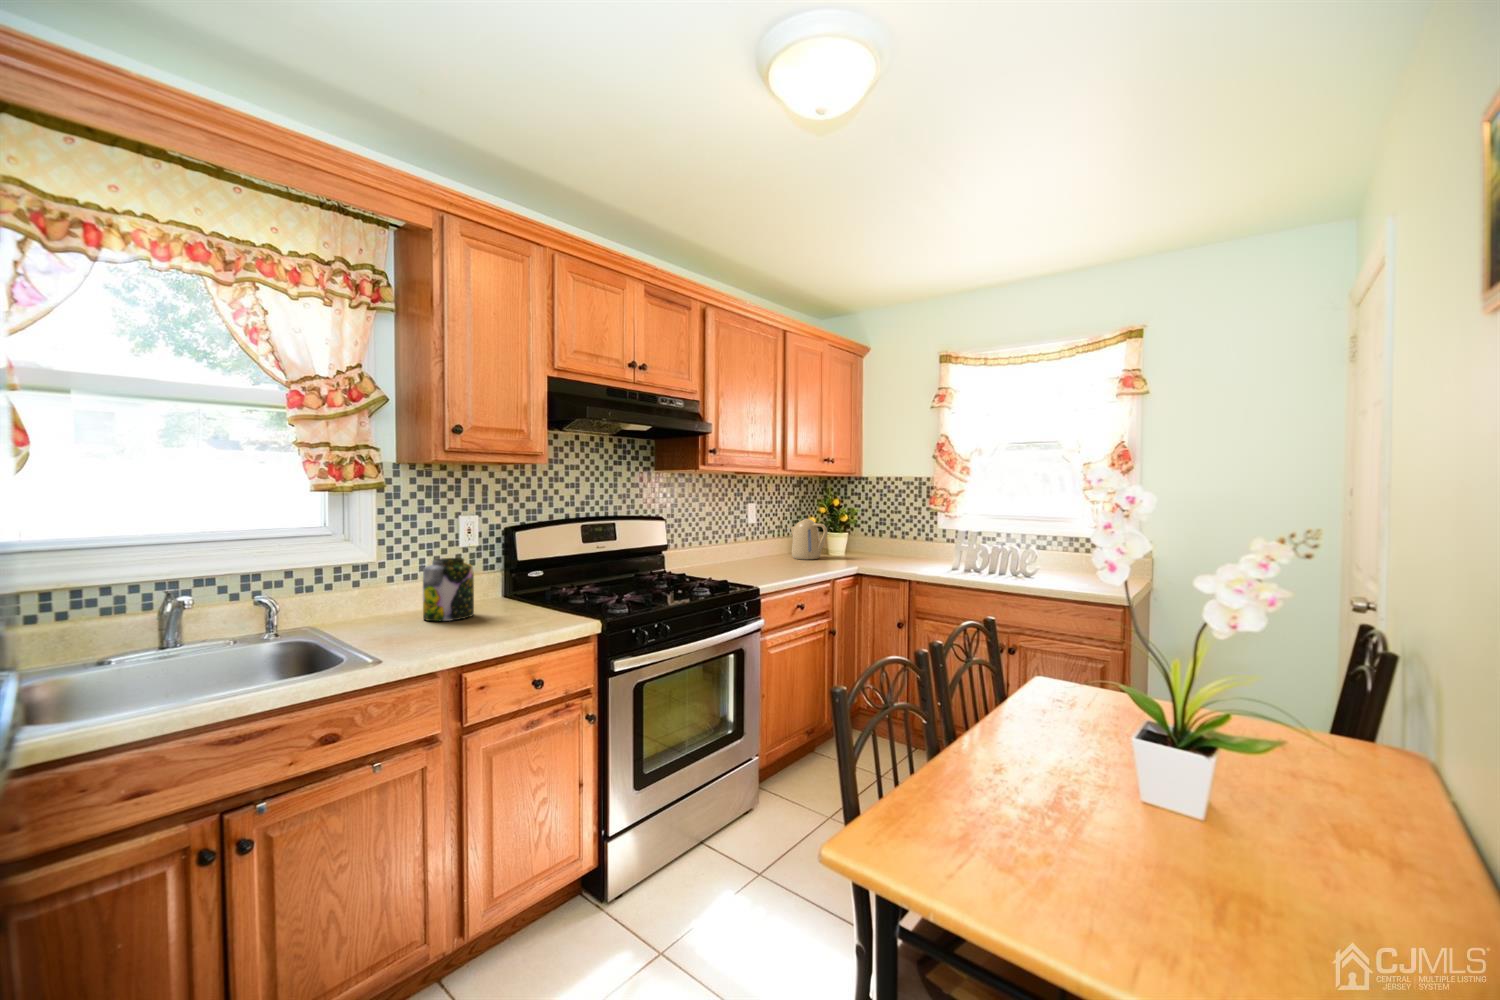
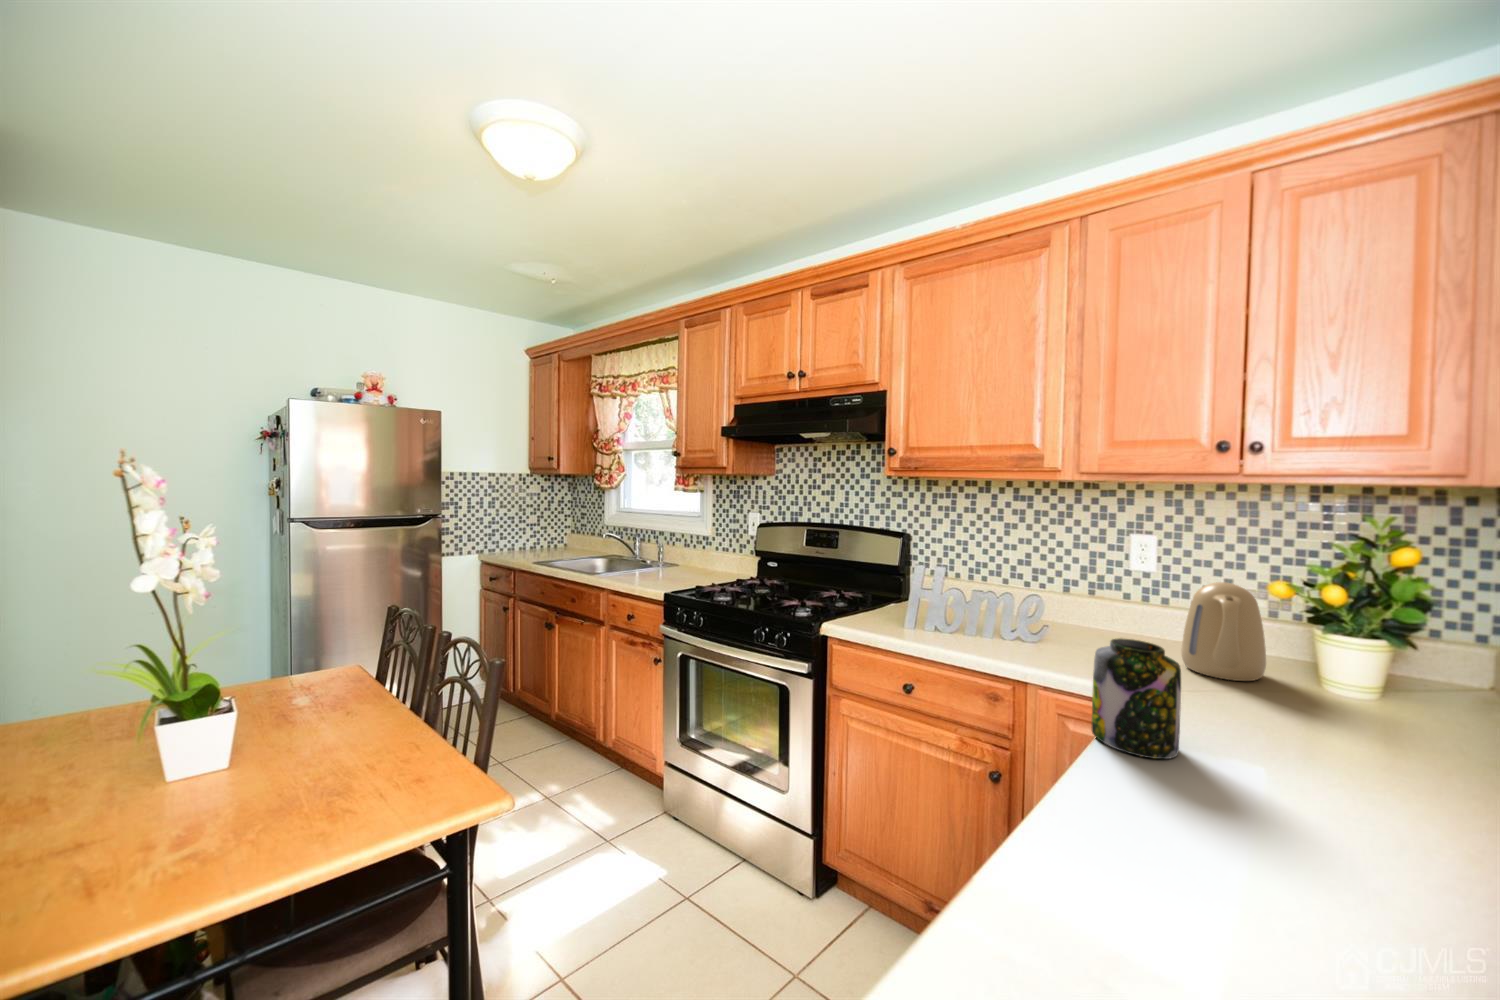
jar: present [423,558,474,621] -> present [1091,638,1181,759]

